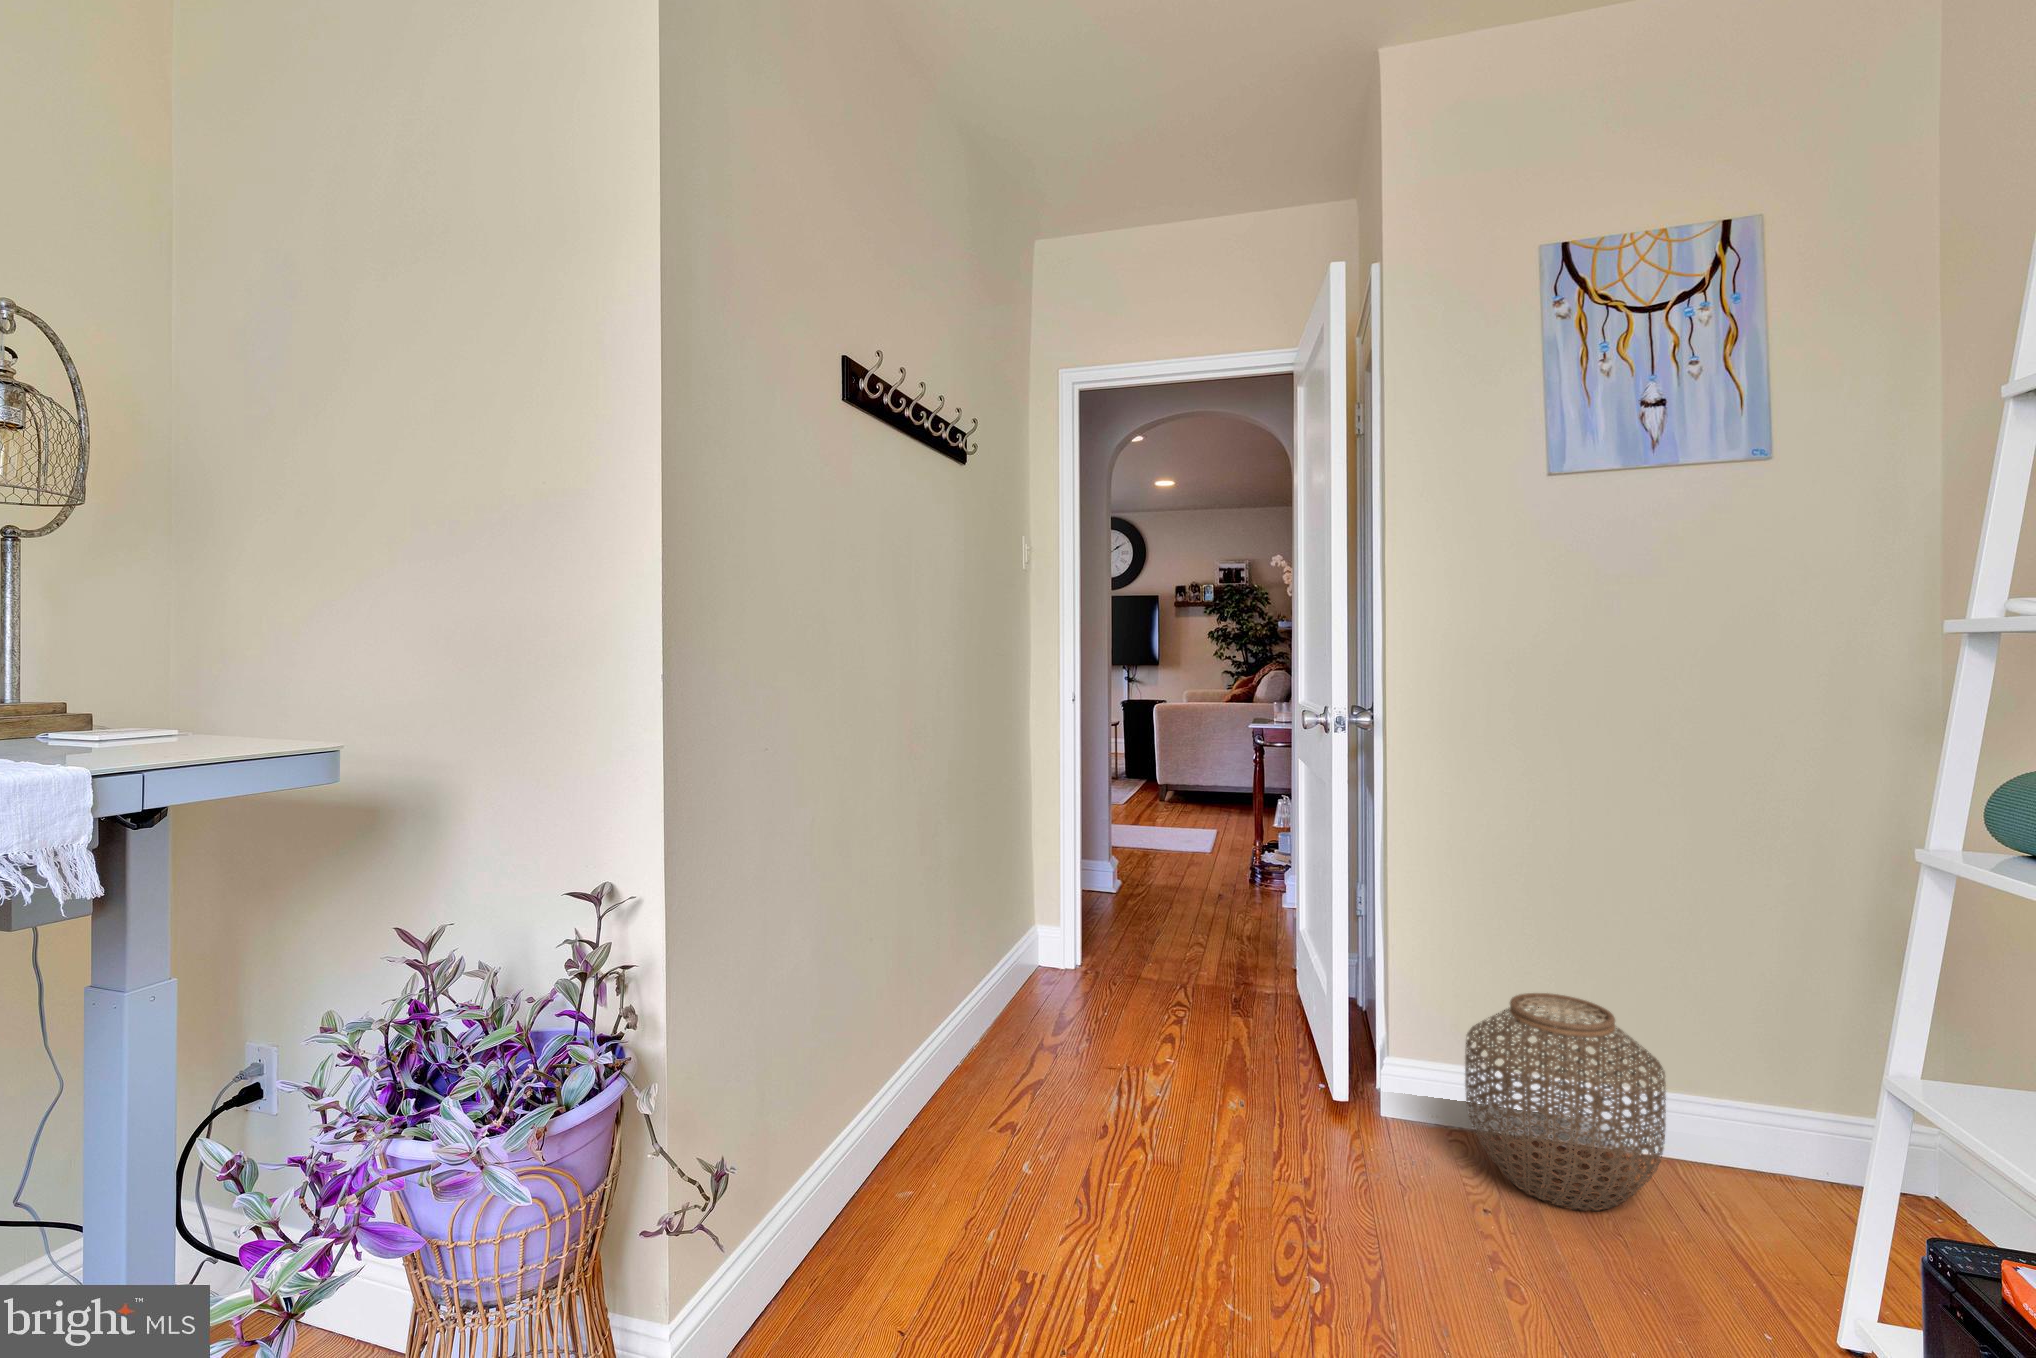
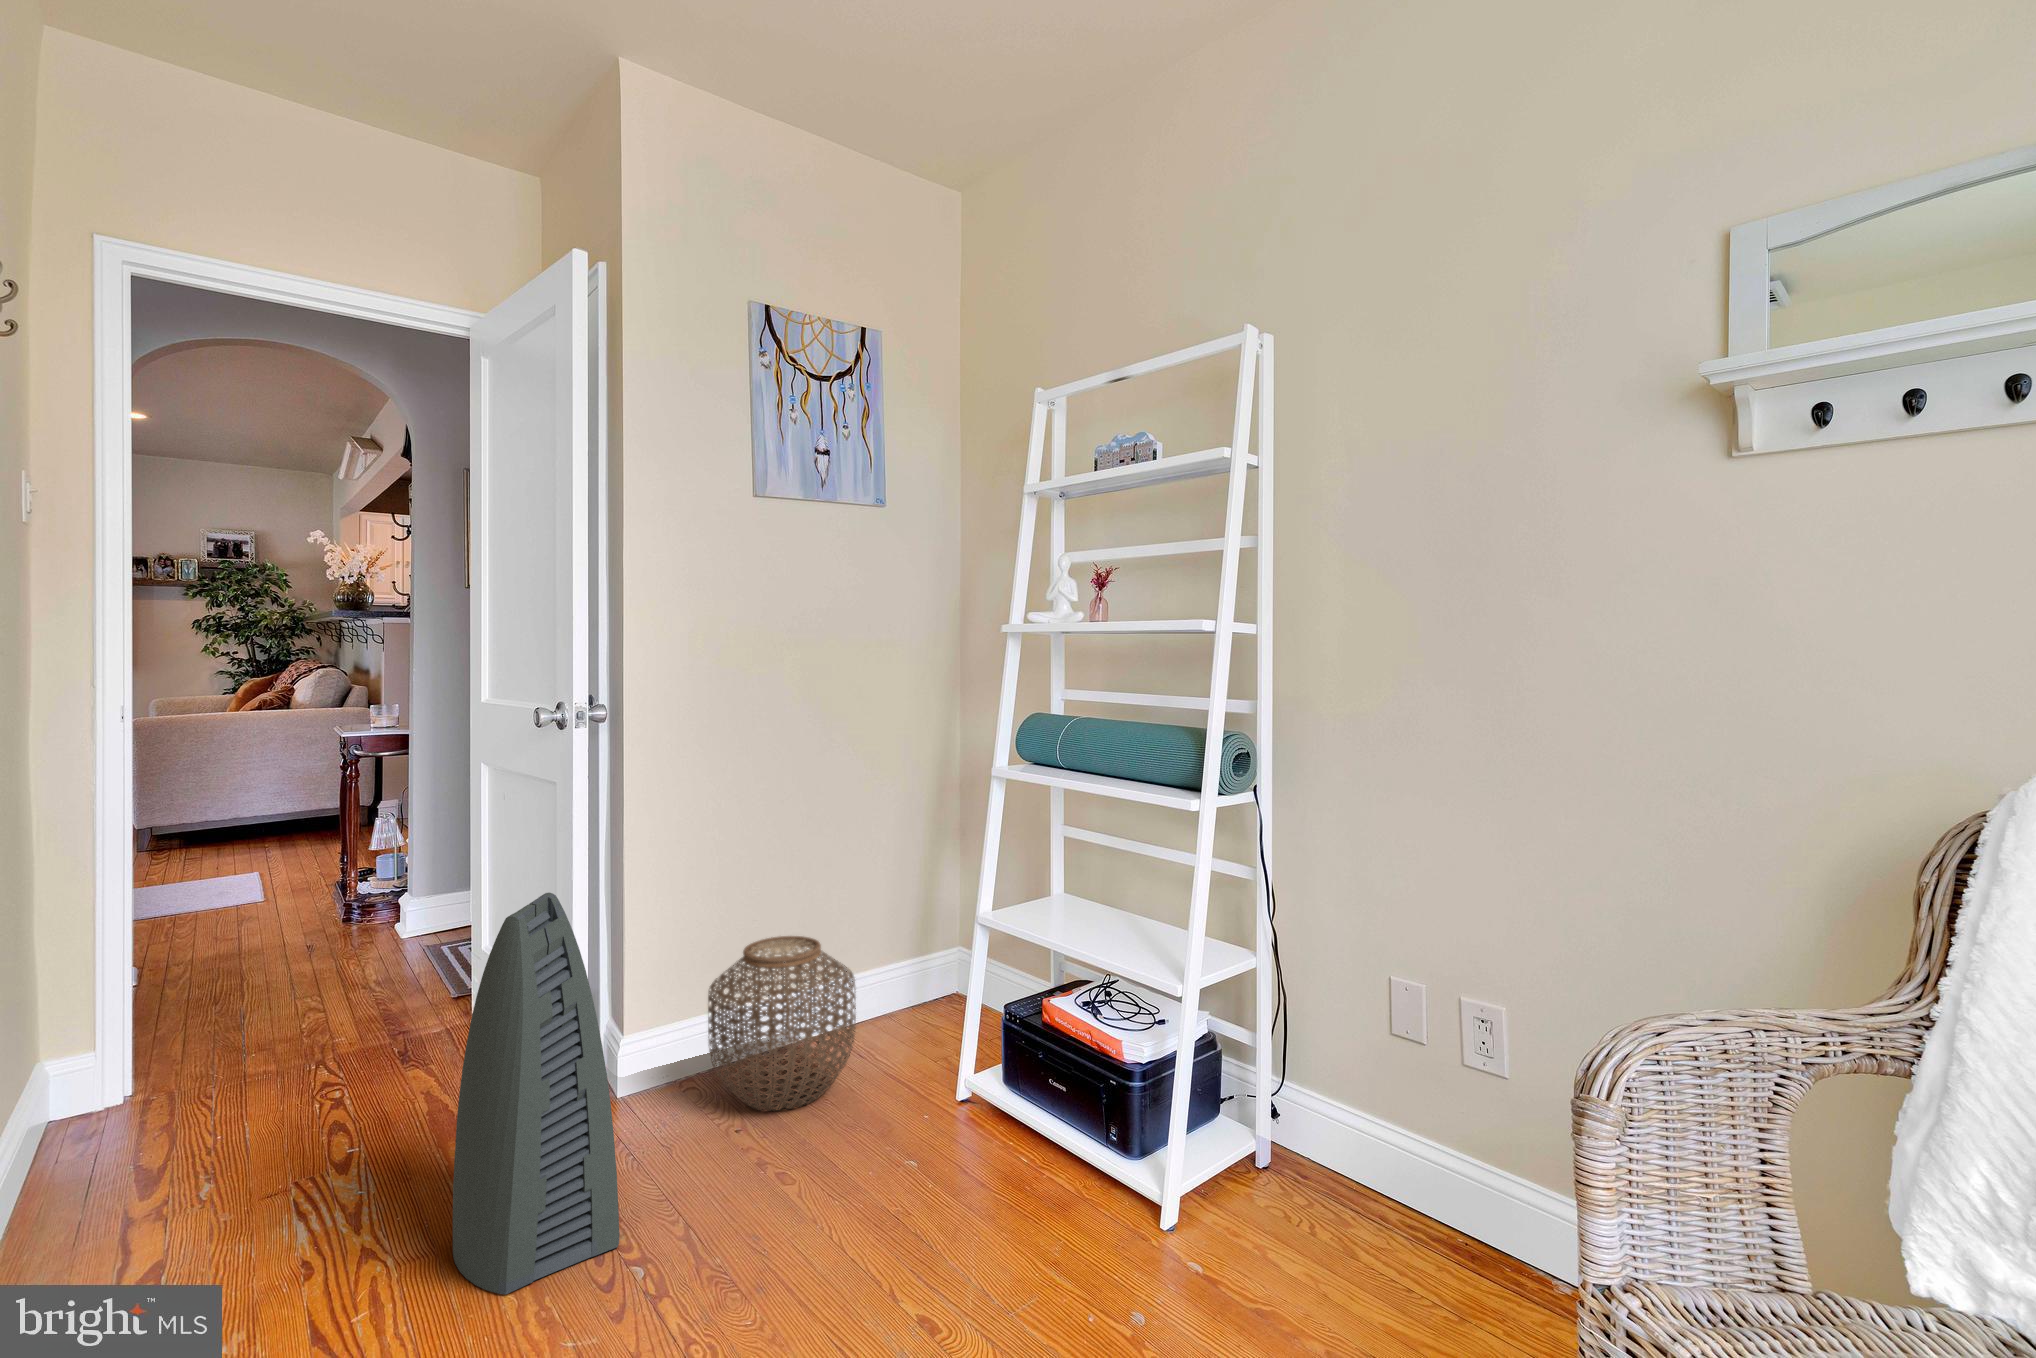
air purifier: none [1187,882,1319,1247] -> present [453,893,620,1294]

